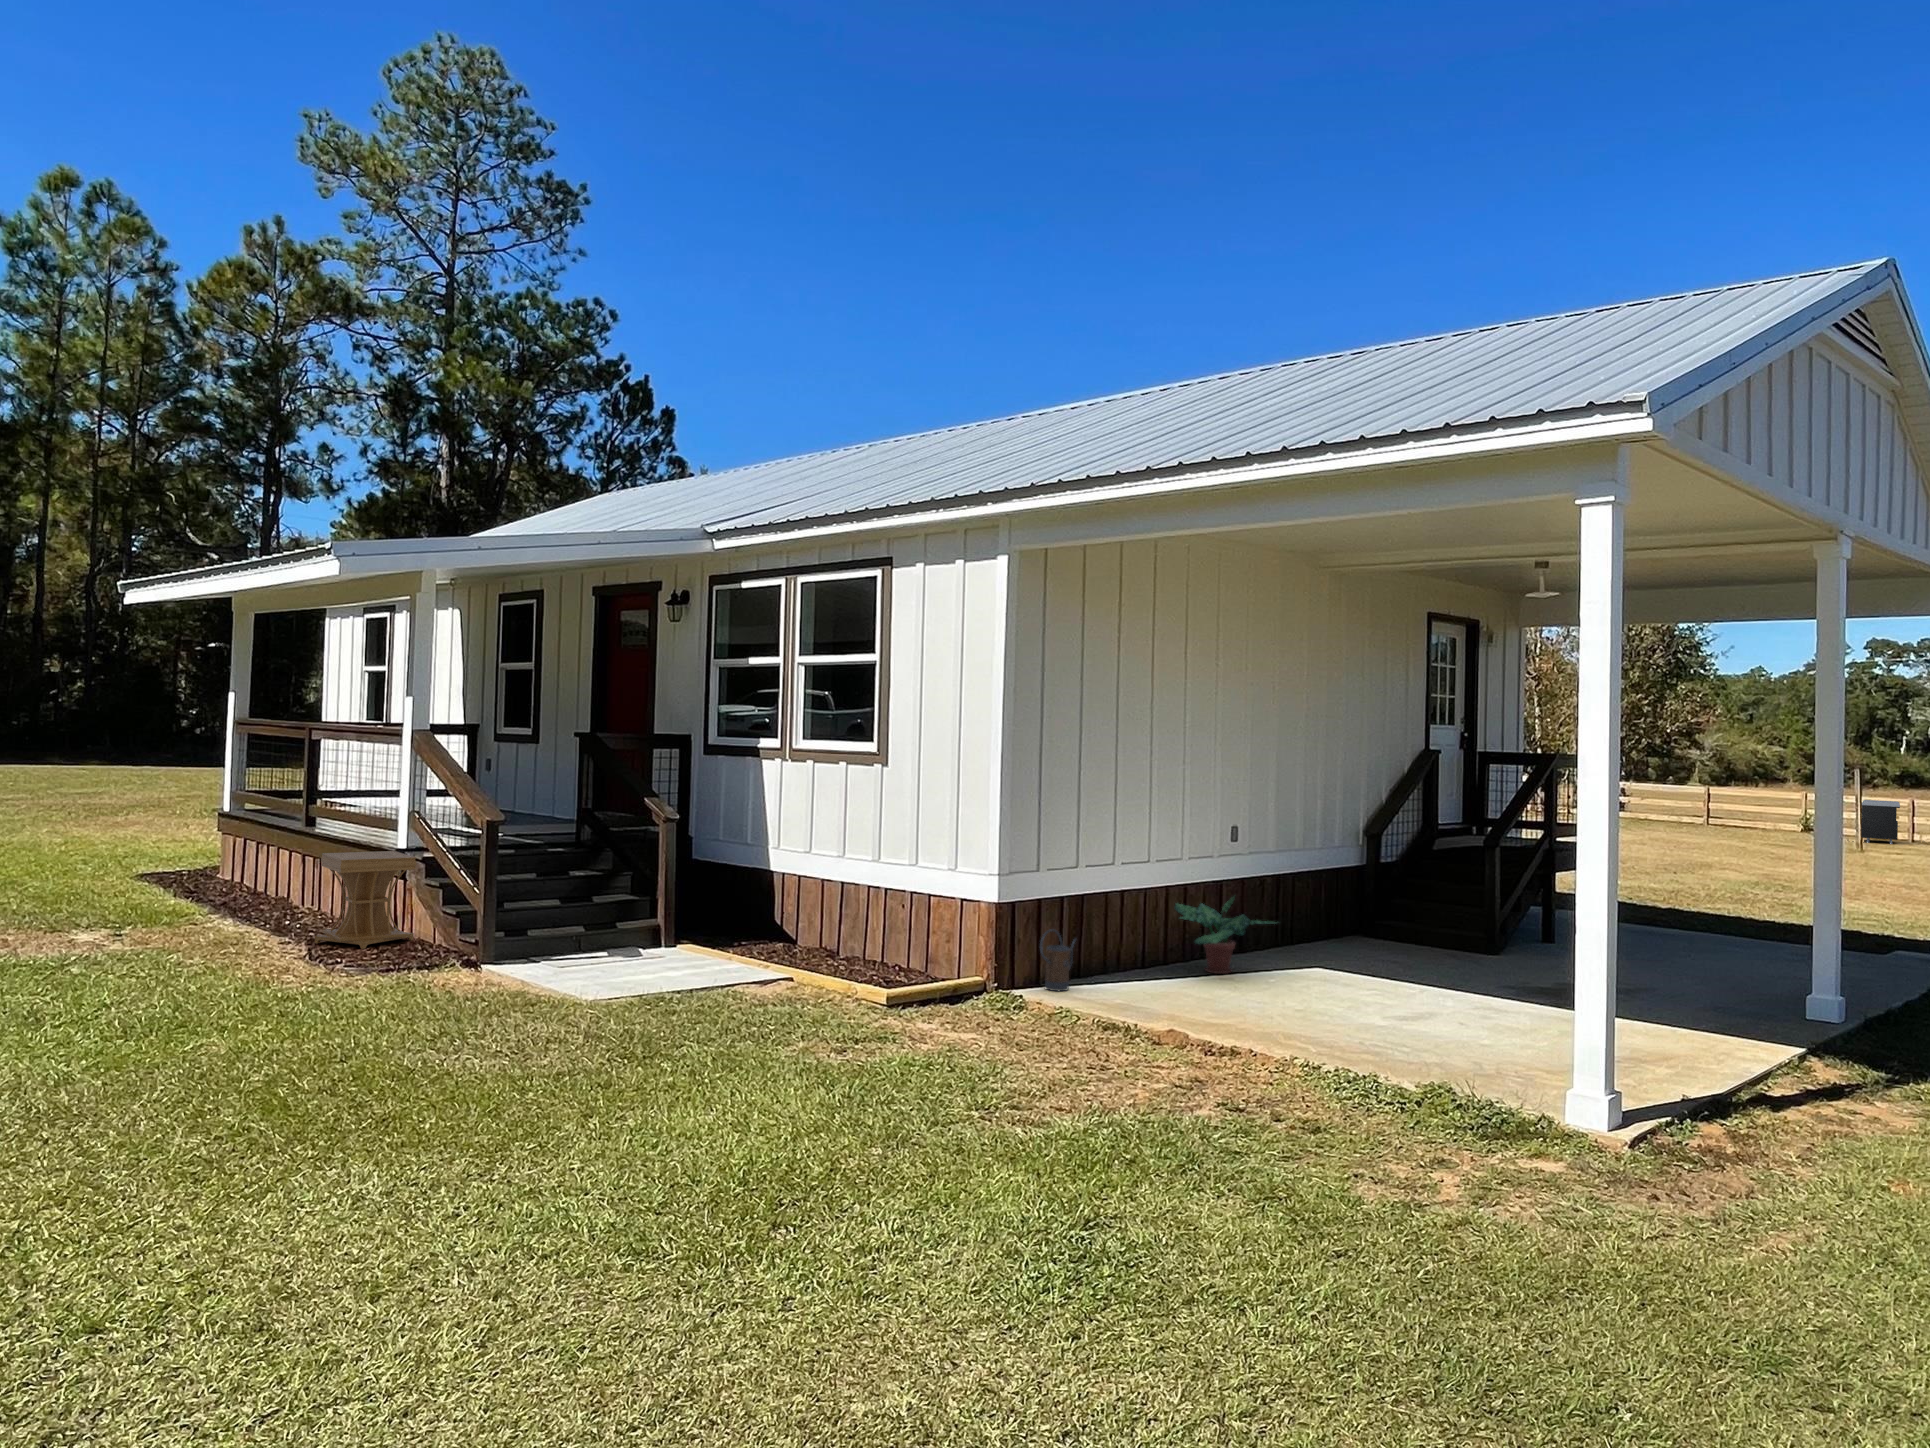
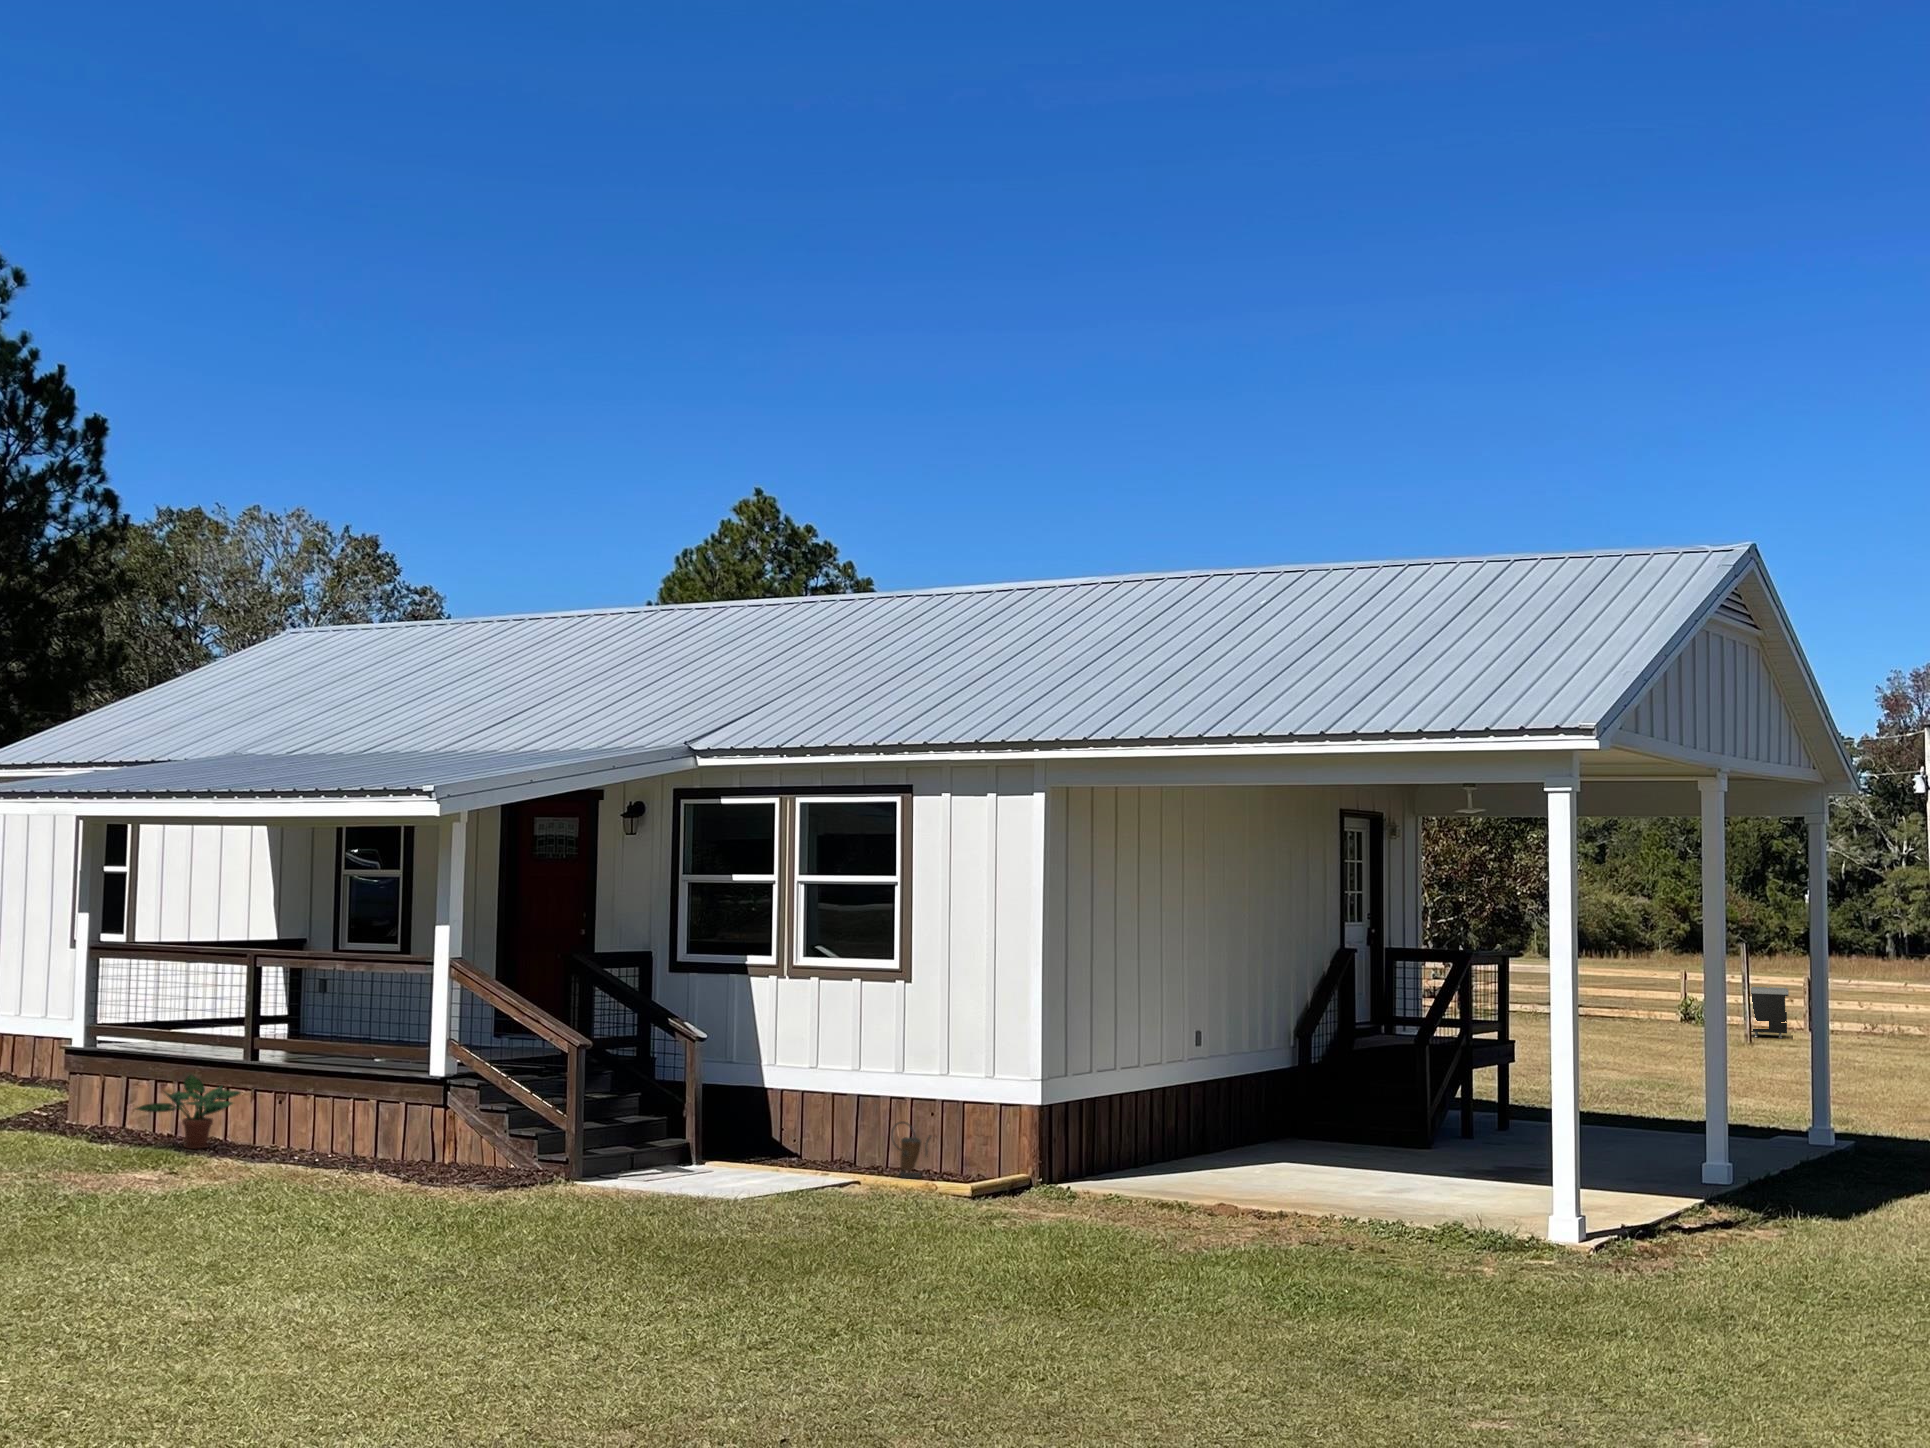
side table: present [315,851,416,949] -> none [343,1078,445,1174]
potted plant: present [1174,896,1275,974] -> present [135,1075,240,1149]
watering can: present [1040,929,1076,991] -> present [891,1121,931,1178]

